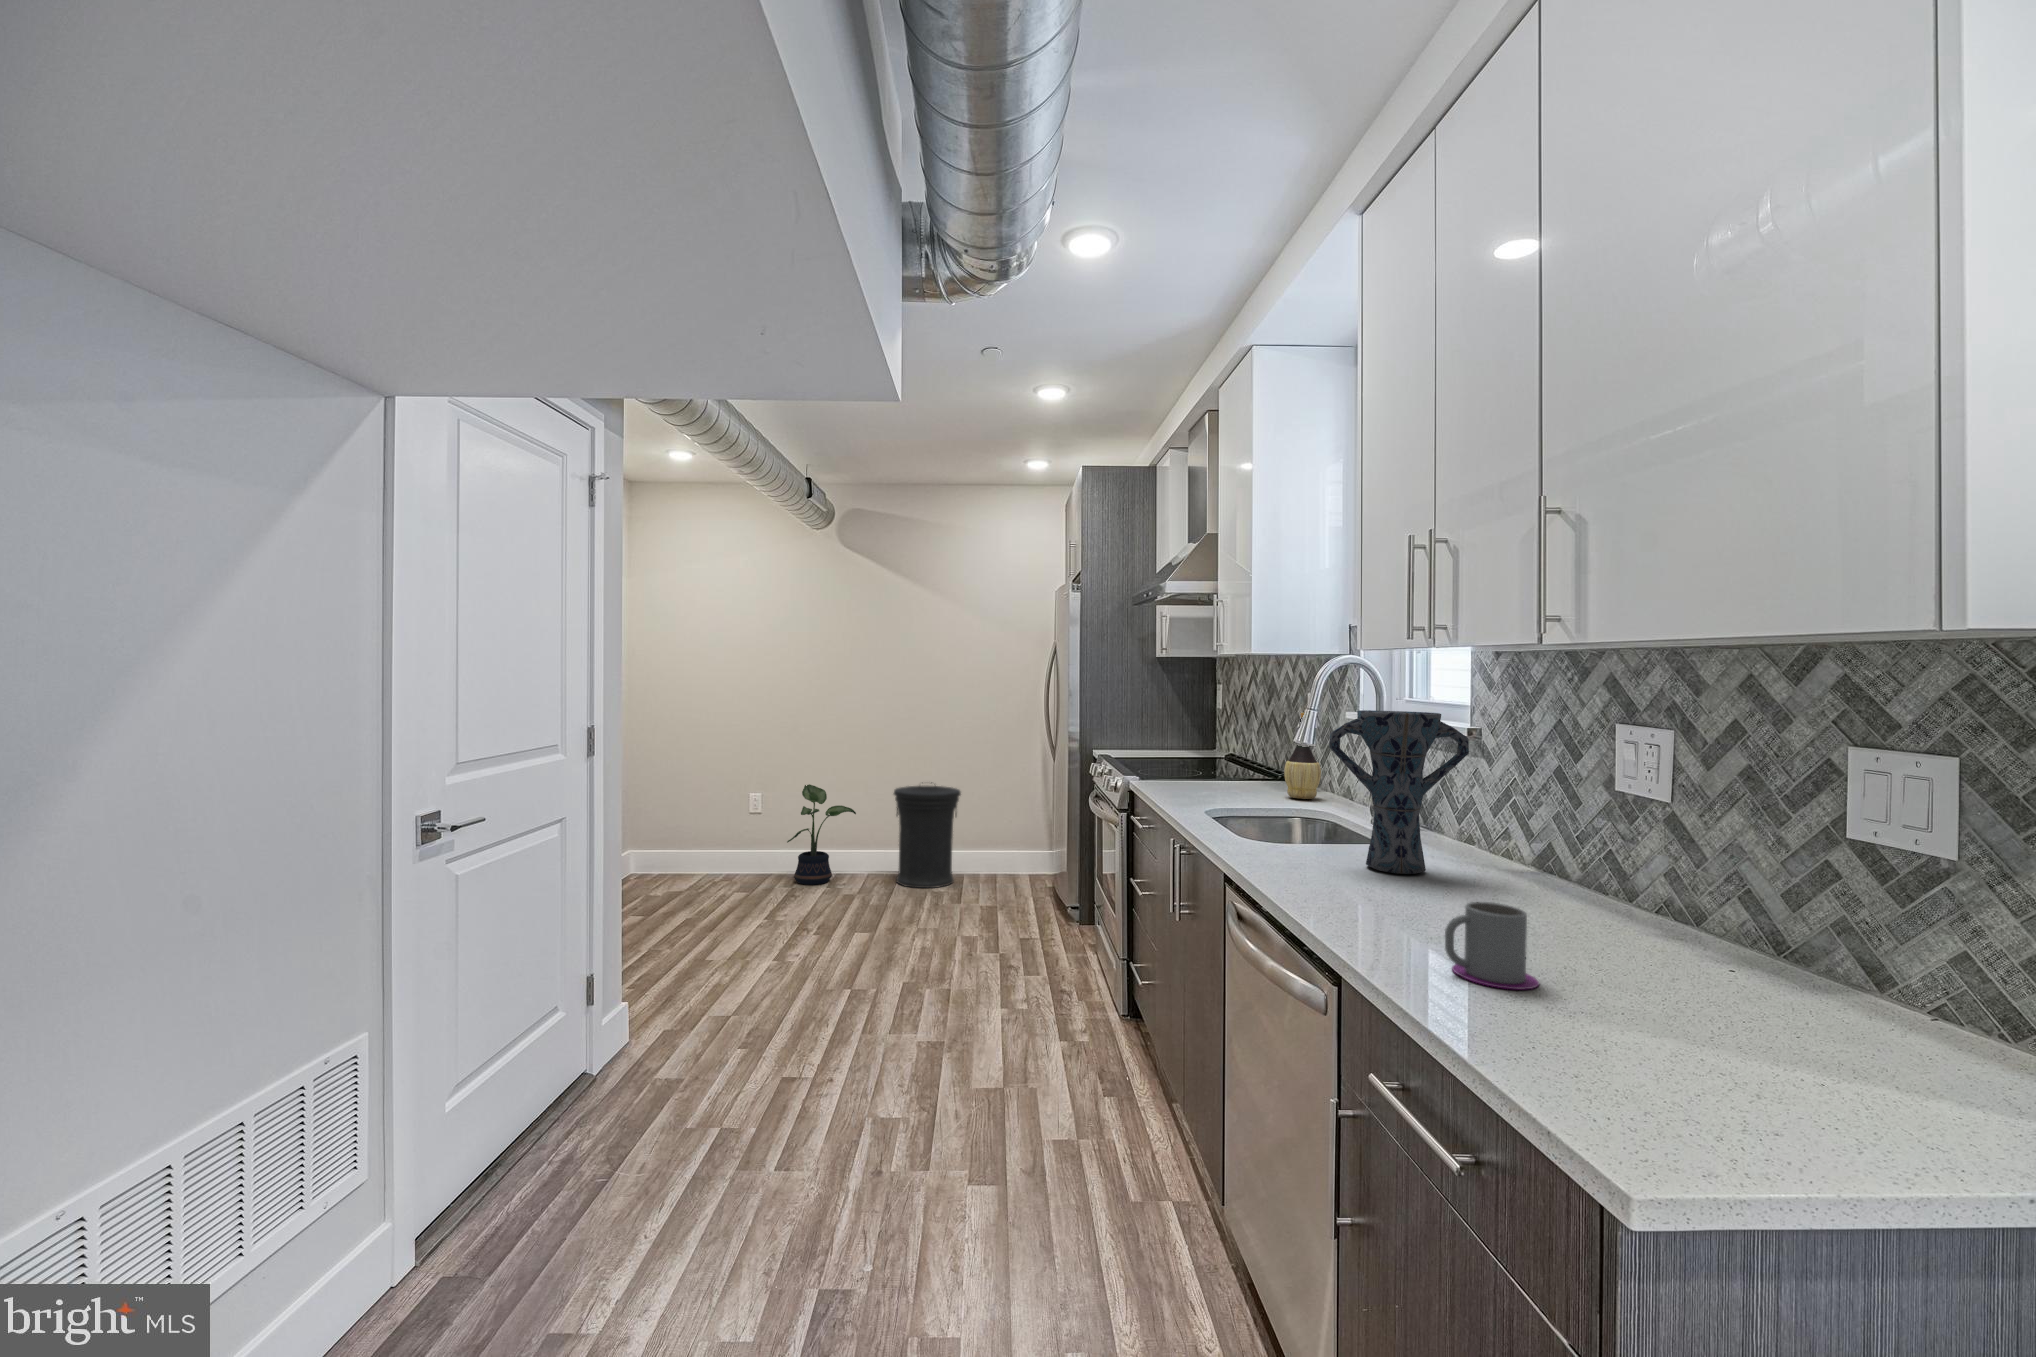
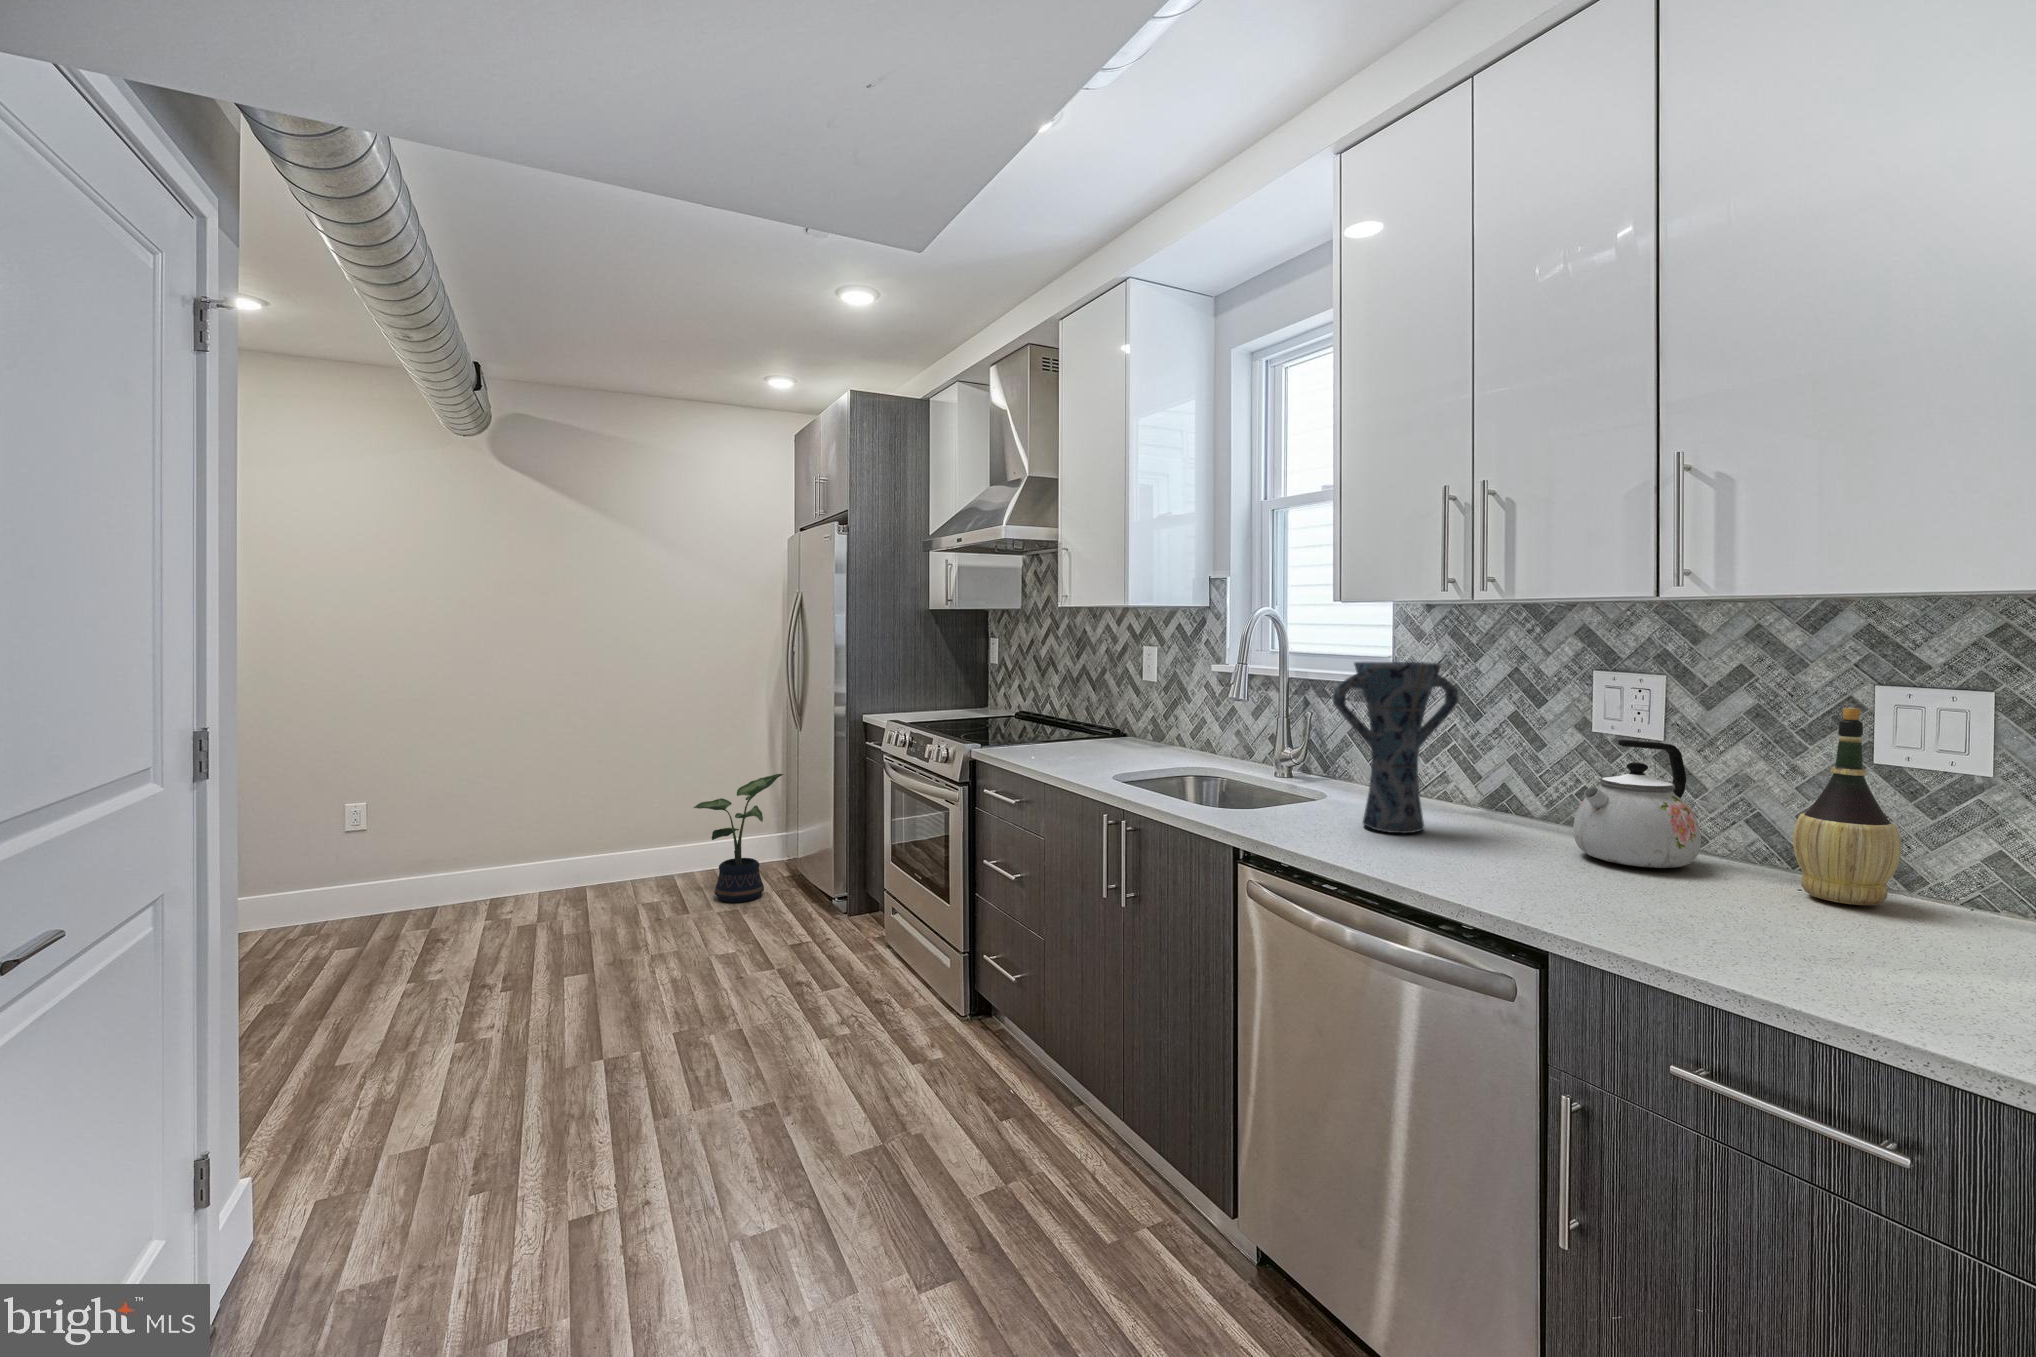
wine bottle: present [1284,713,1321,799] -> present [1793,707,1901,905]
trash can: present [894,782,961,888] -> none [572,767,668,905]
potted plant: present [787,784,856,885] -> present [693,774,783,902]
kettle: none [1534,794,1667,929] -> present [1573,740,1701,868]
mug: present [1445,902,1539,989] -> none [1655,864,1757,954]

